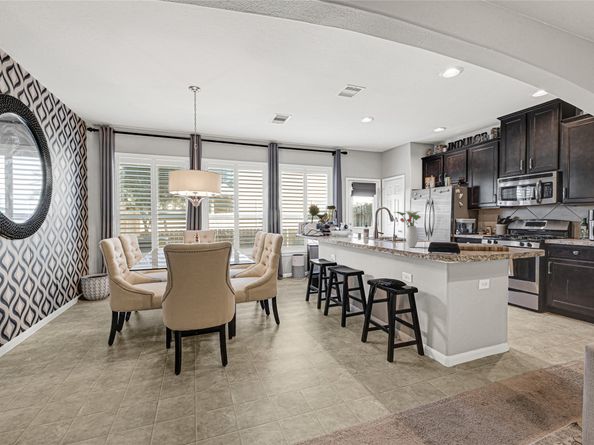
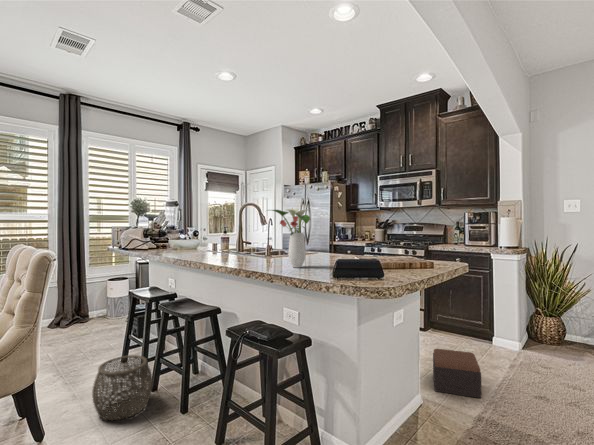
woven basket: none [296,294,326,326] -> present [92,355,153,420]
footstool: none [528,319,573,359] -> present [433,349,481,398]

